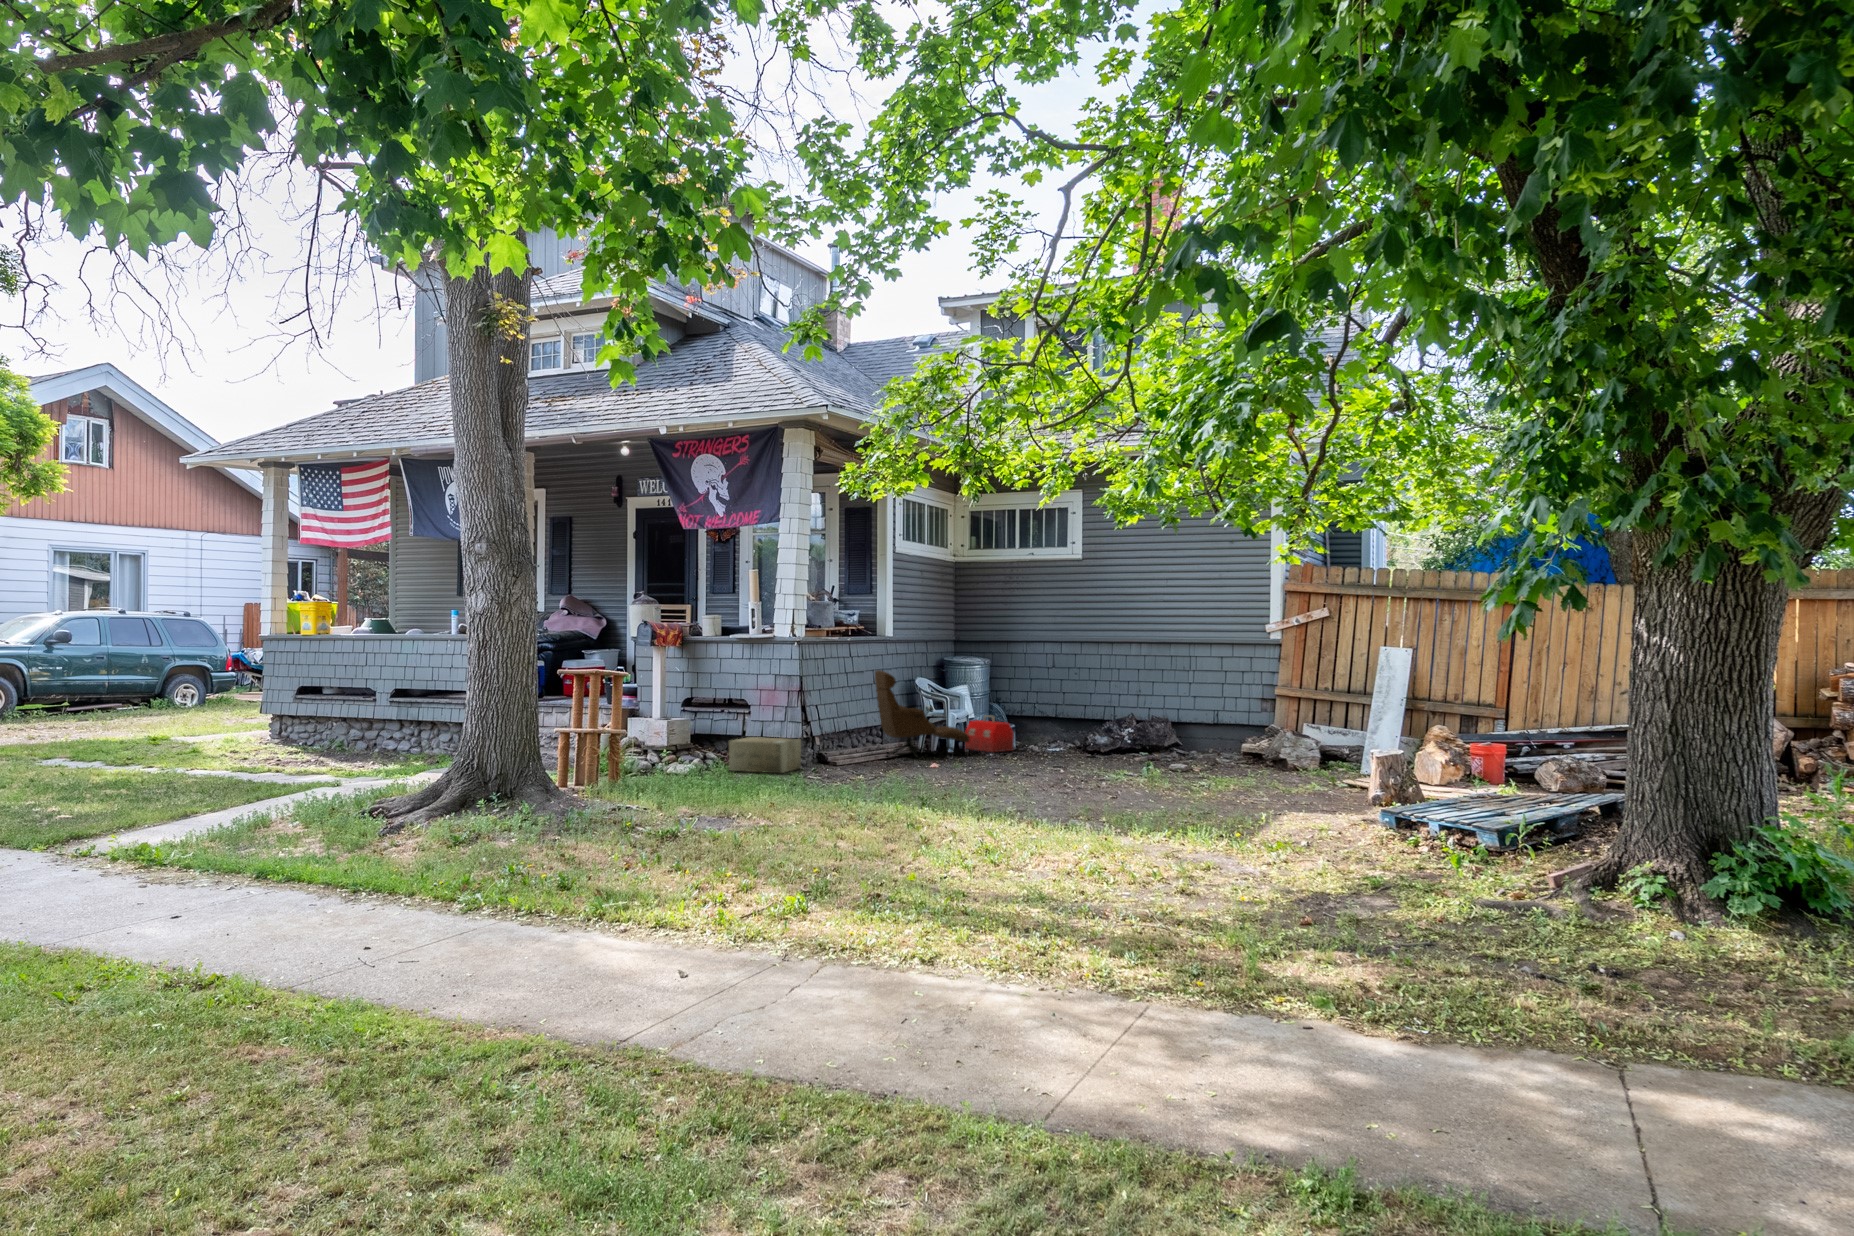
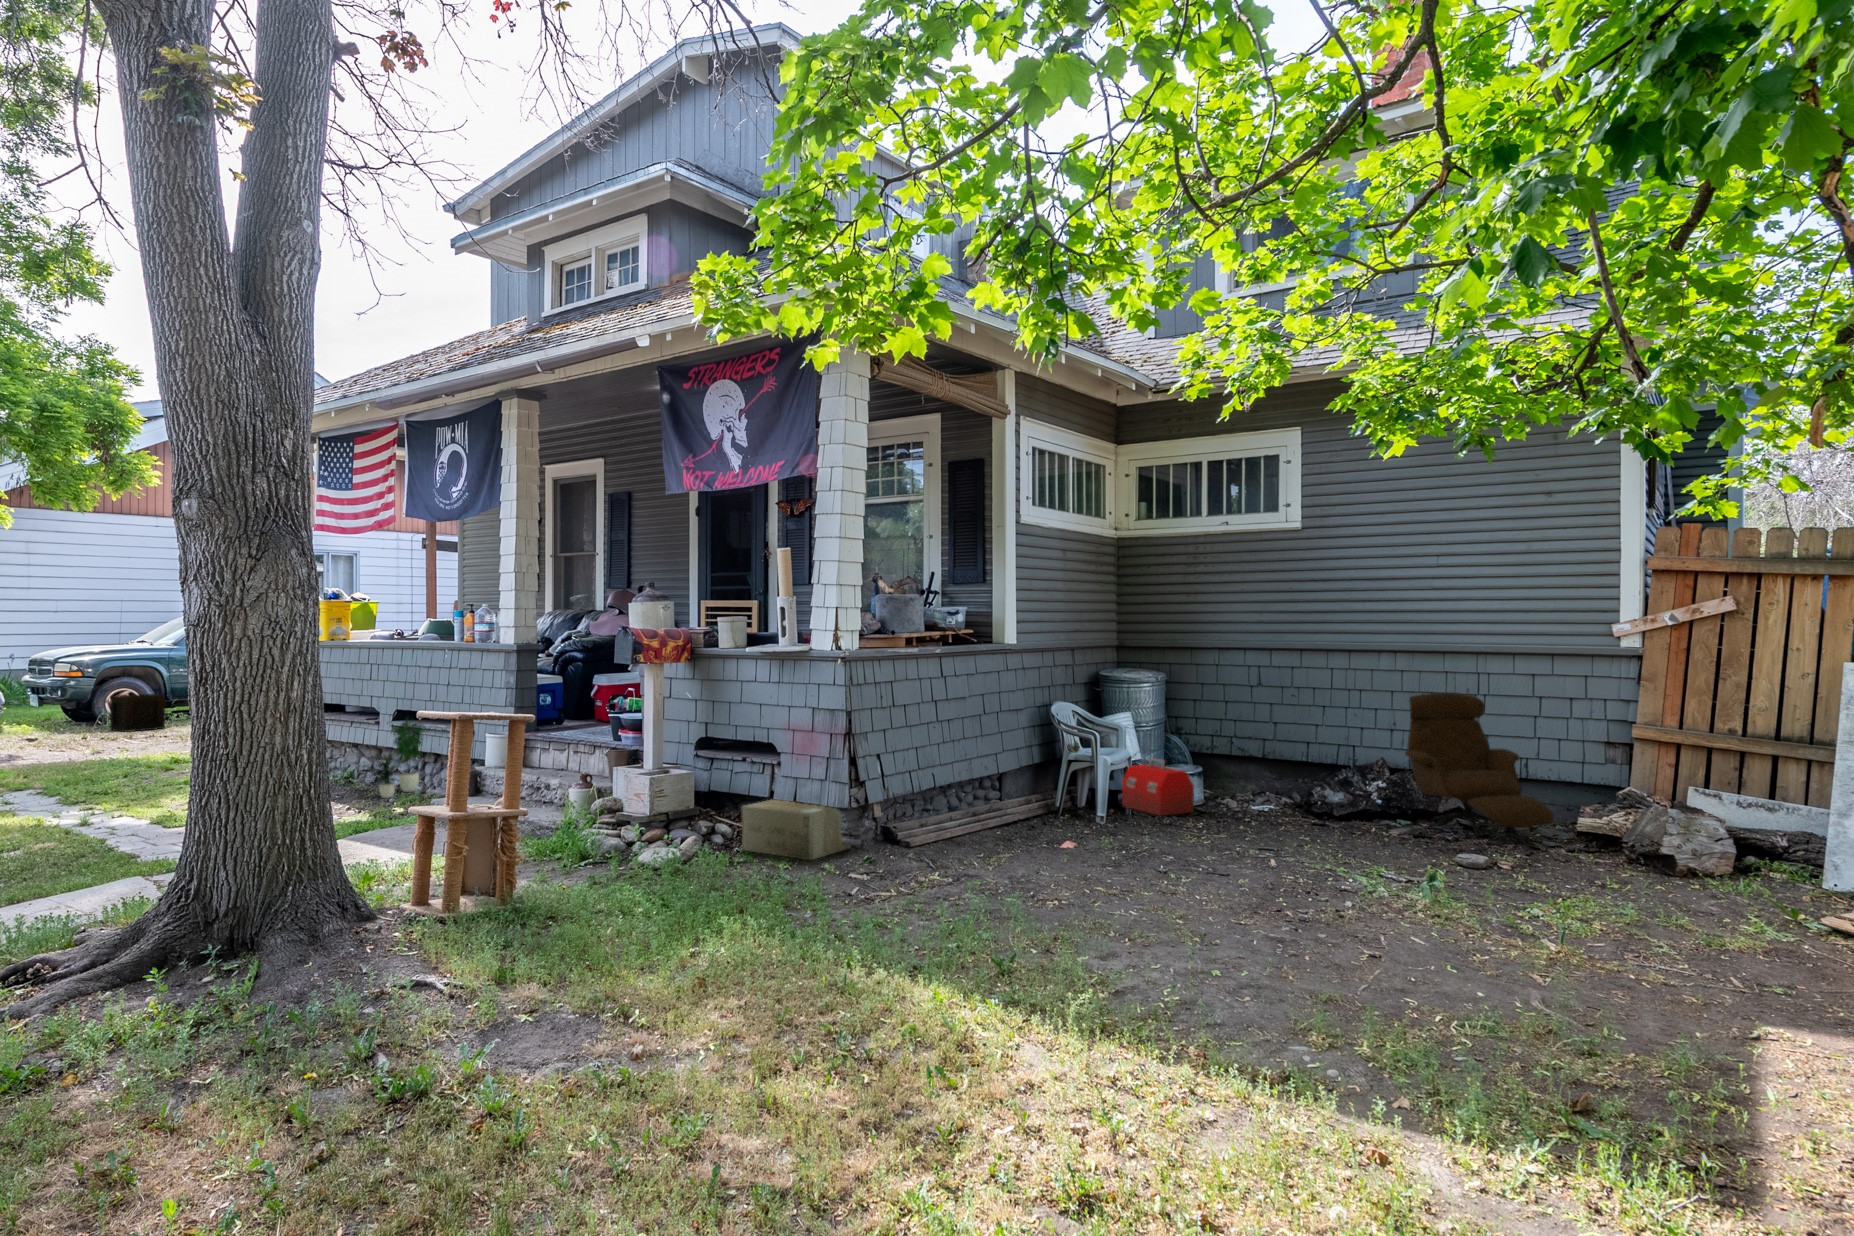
lounge chair: present [875,670,970,758] -> present [1405,693,1554,848]
wooden crate: none [13,685,69,719] -> present [110,694,165,732]
potted plant: none [392,690,433,753] -> present [372,719,426,798]

